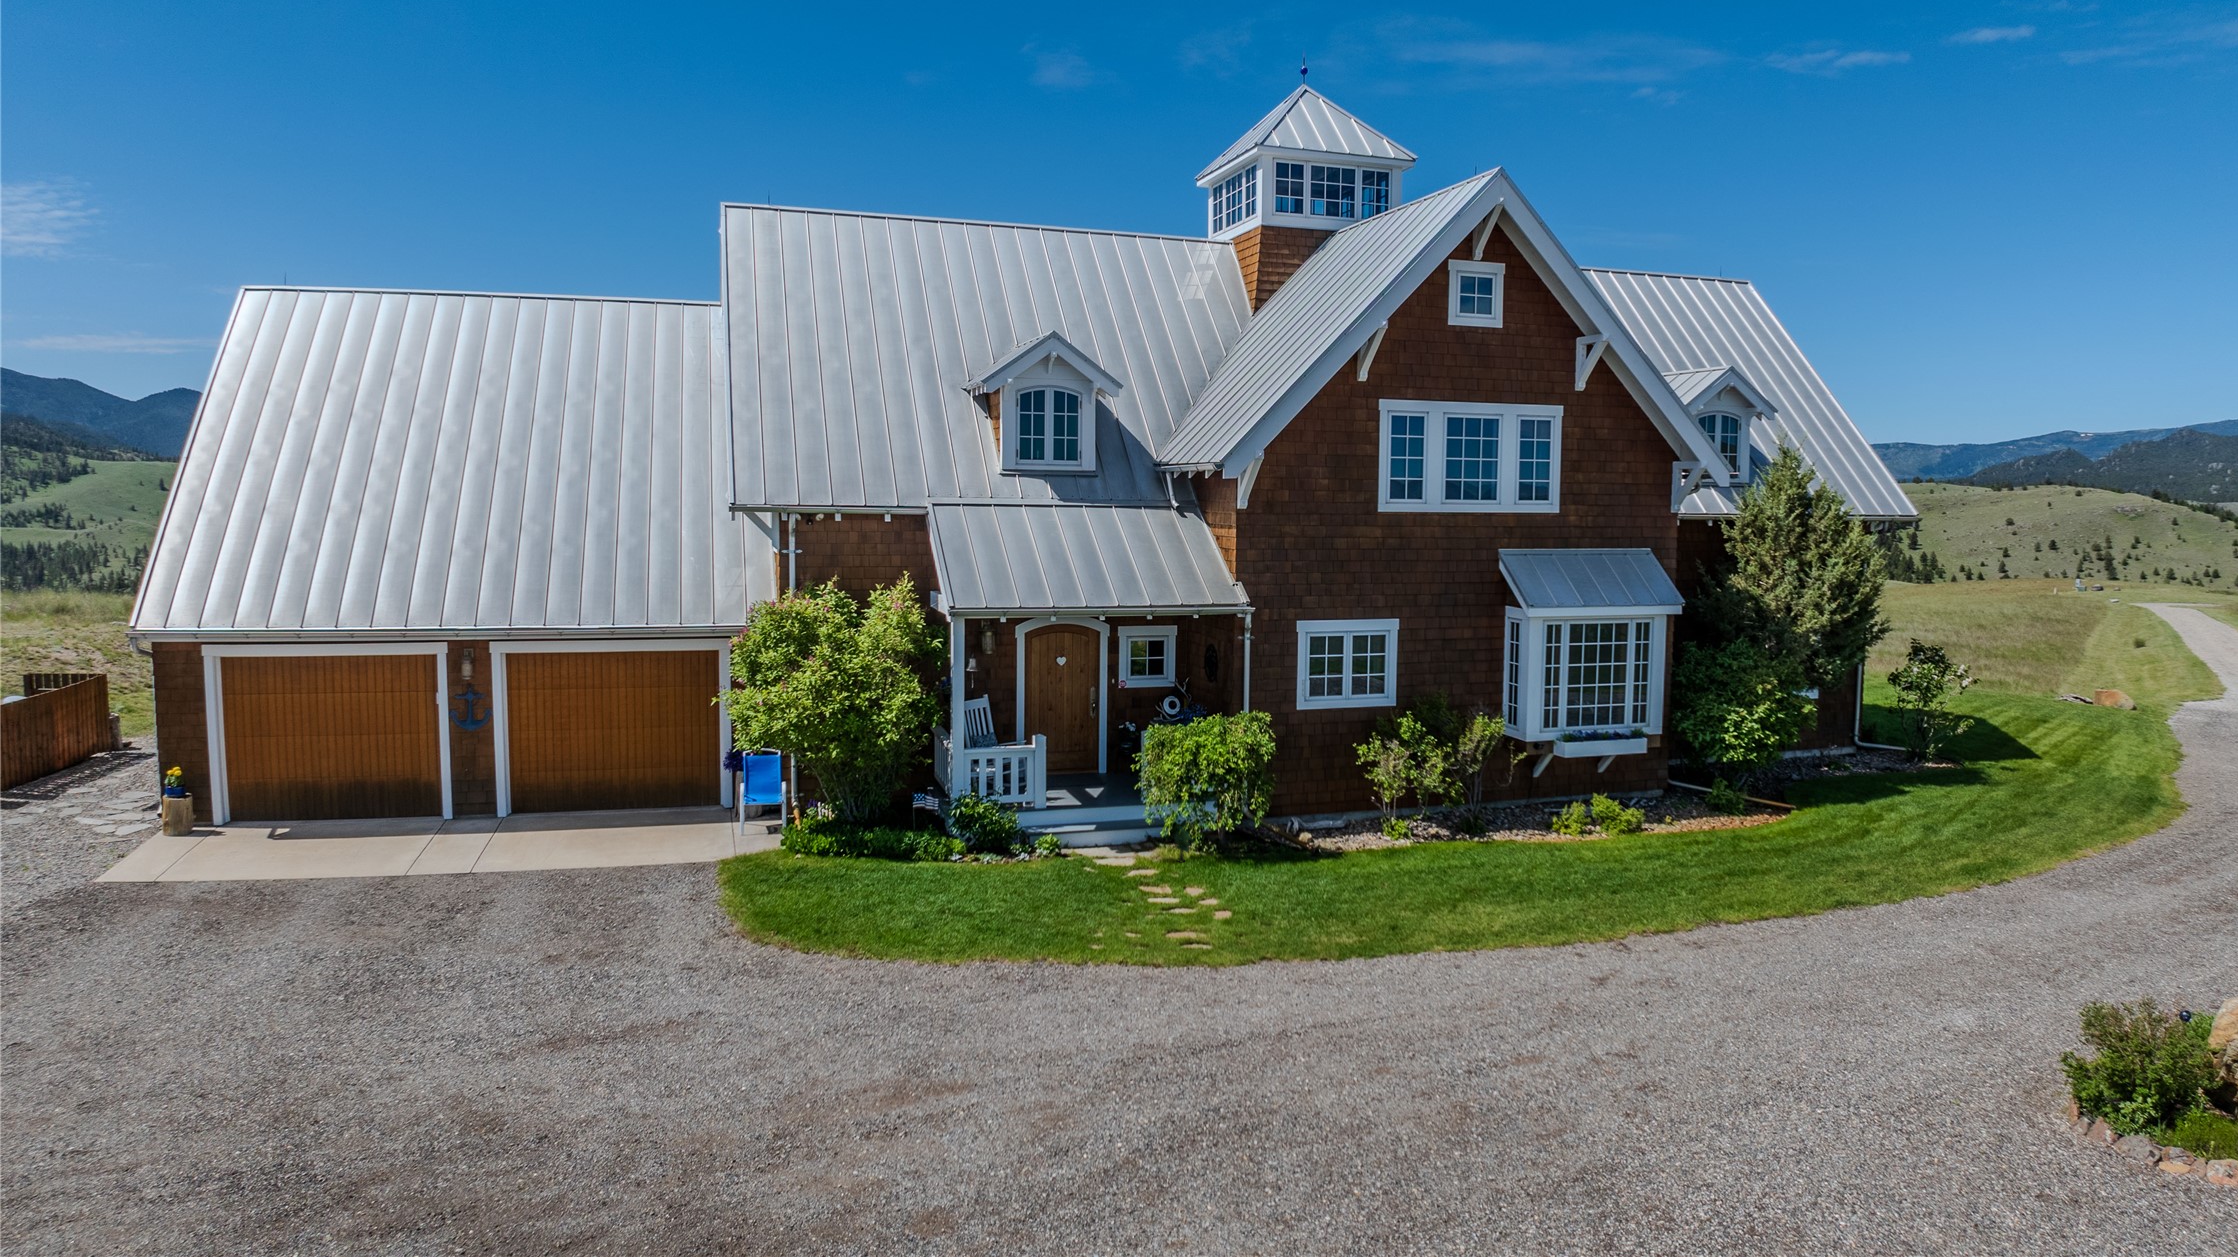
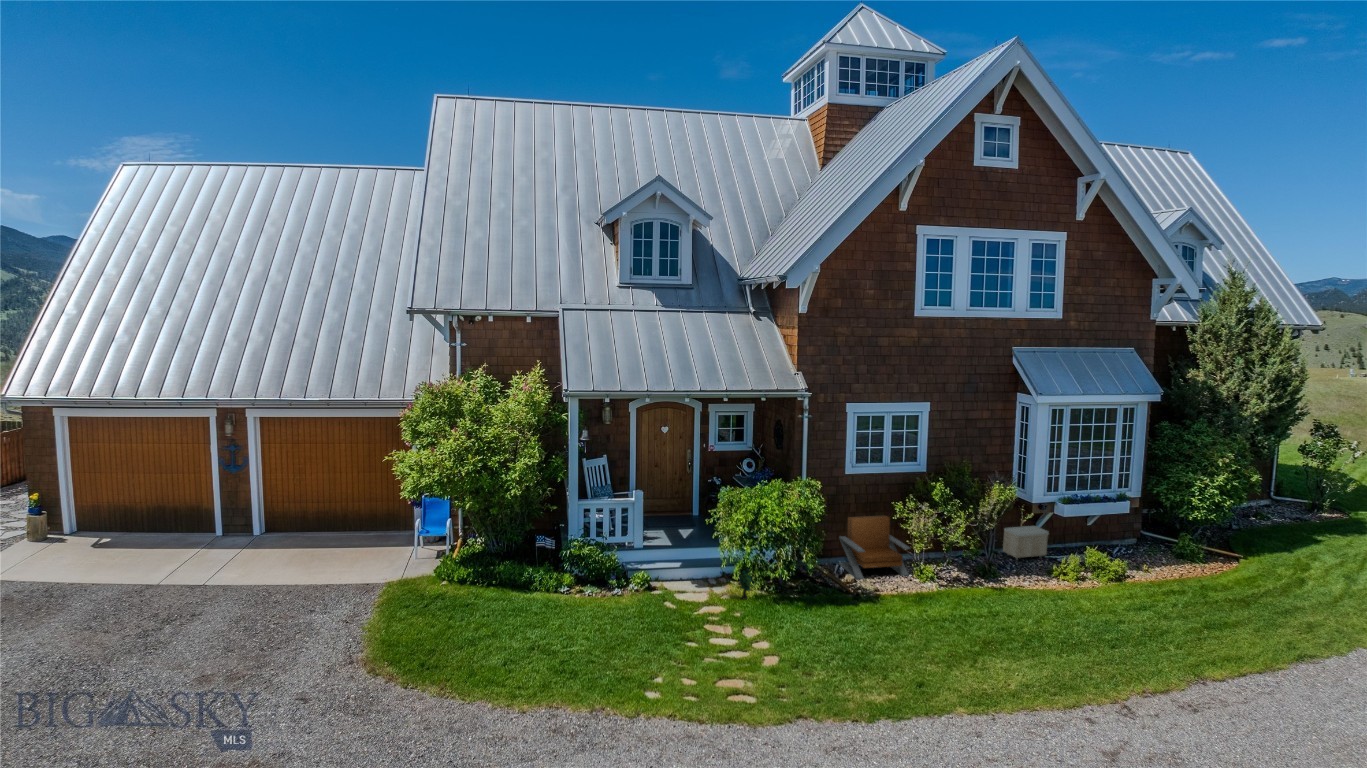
lounge chair: none [1294,760,1381,838] -> present [839,516,910,579]
storage bench: none [1494,770,1548,812] -> present [1003,526,1049,559]

